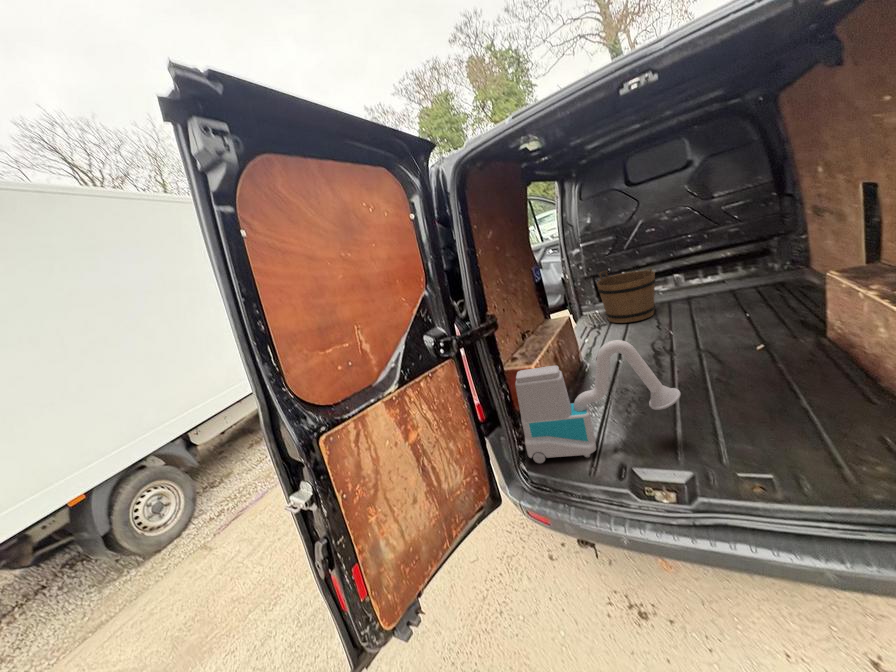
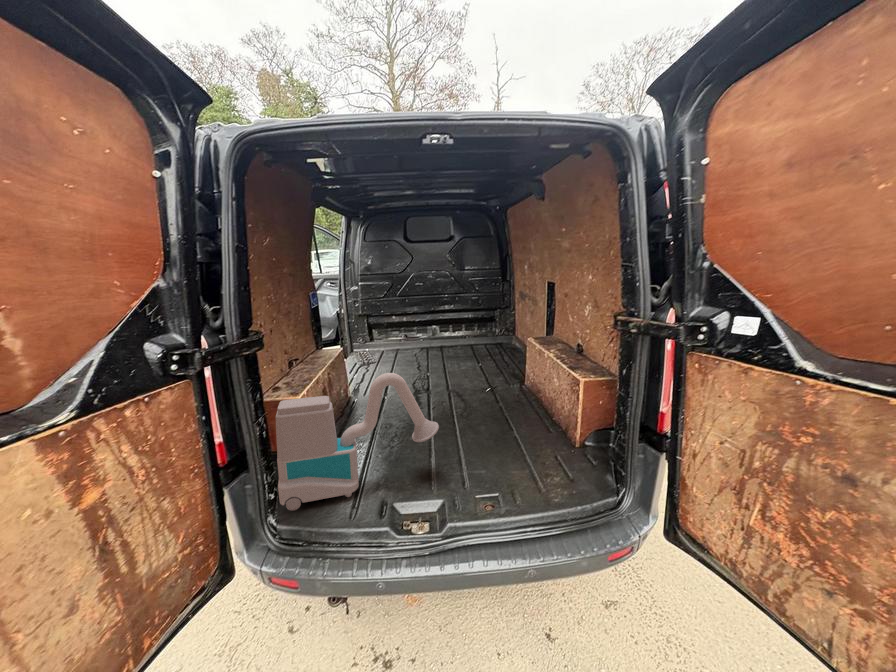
bucket: present [597,268,656,323] -> none [370,312,418,362]

